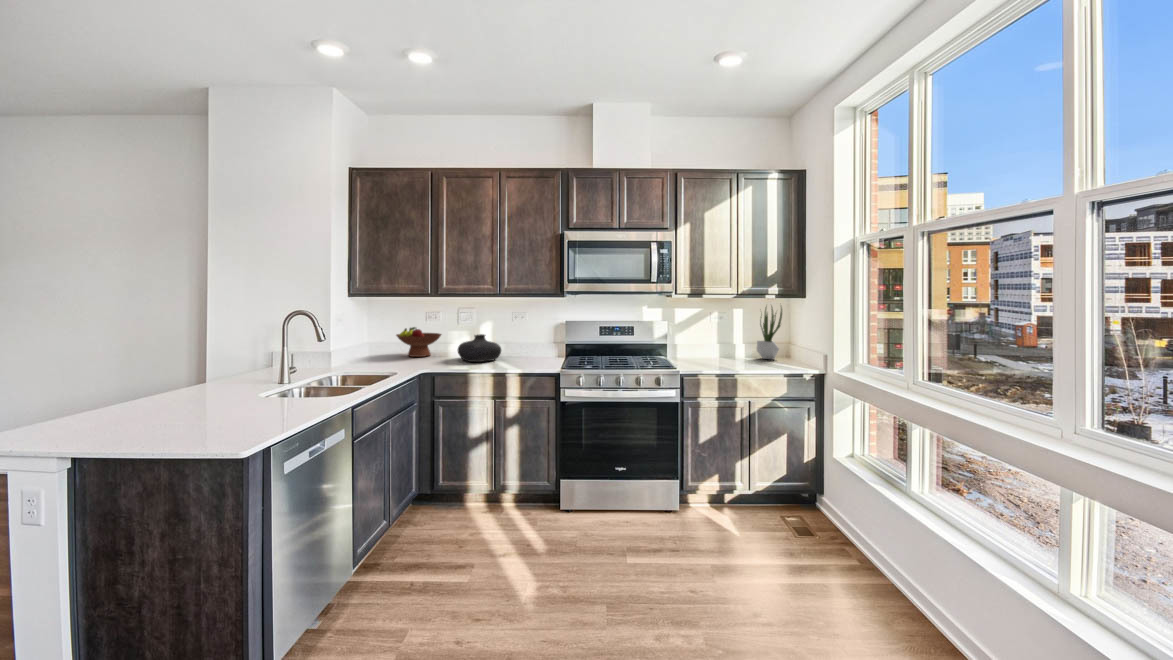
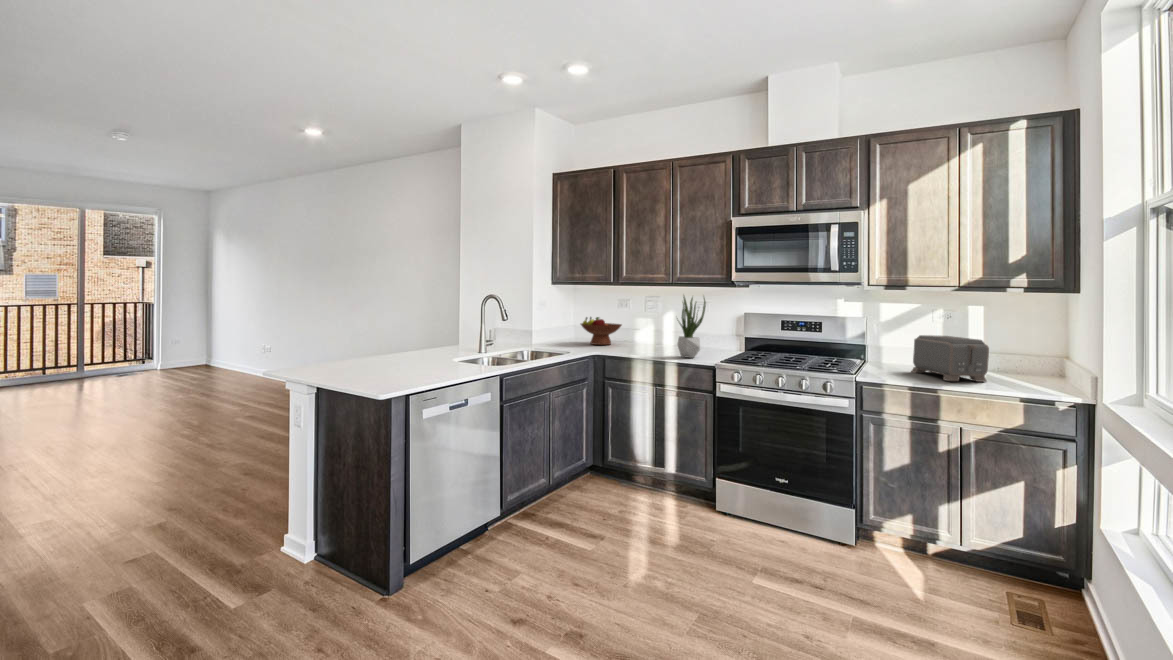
potted plant: present [757,306,782,359] -> present [677,297,706,358]
toaster: none [706,333,760,369] -> present [911,335,989,382]
vase: present [458,334,501,362] -> none [626,325,670,352]

